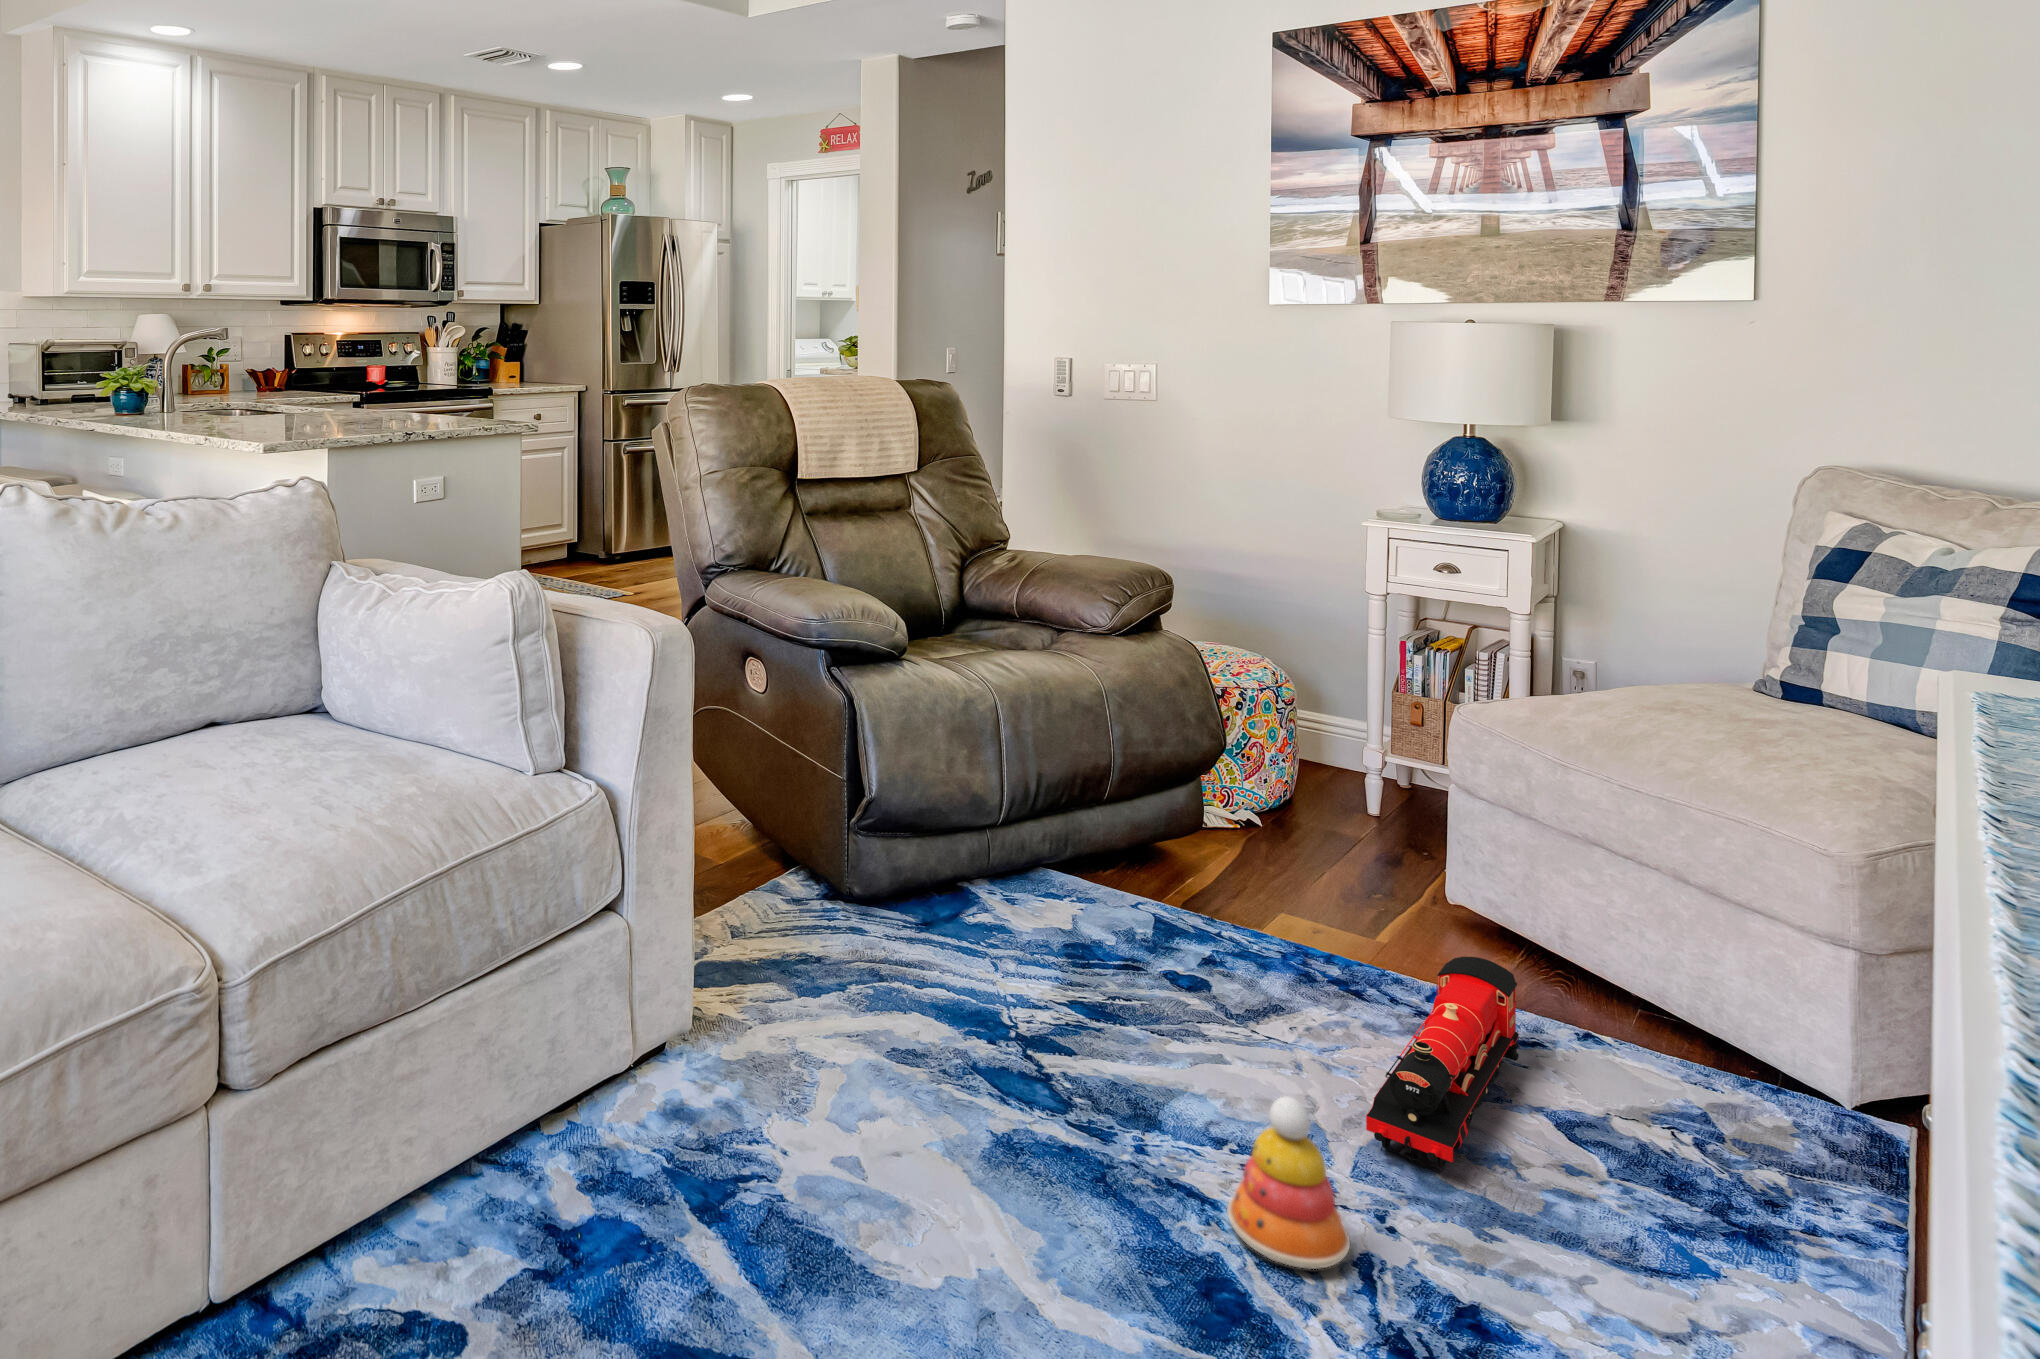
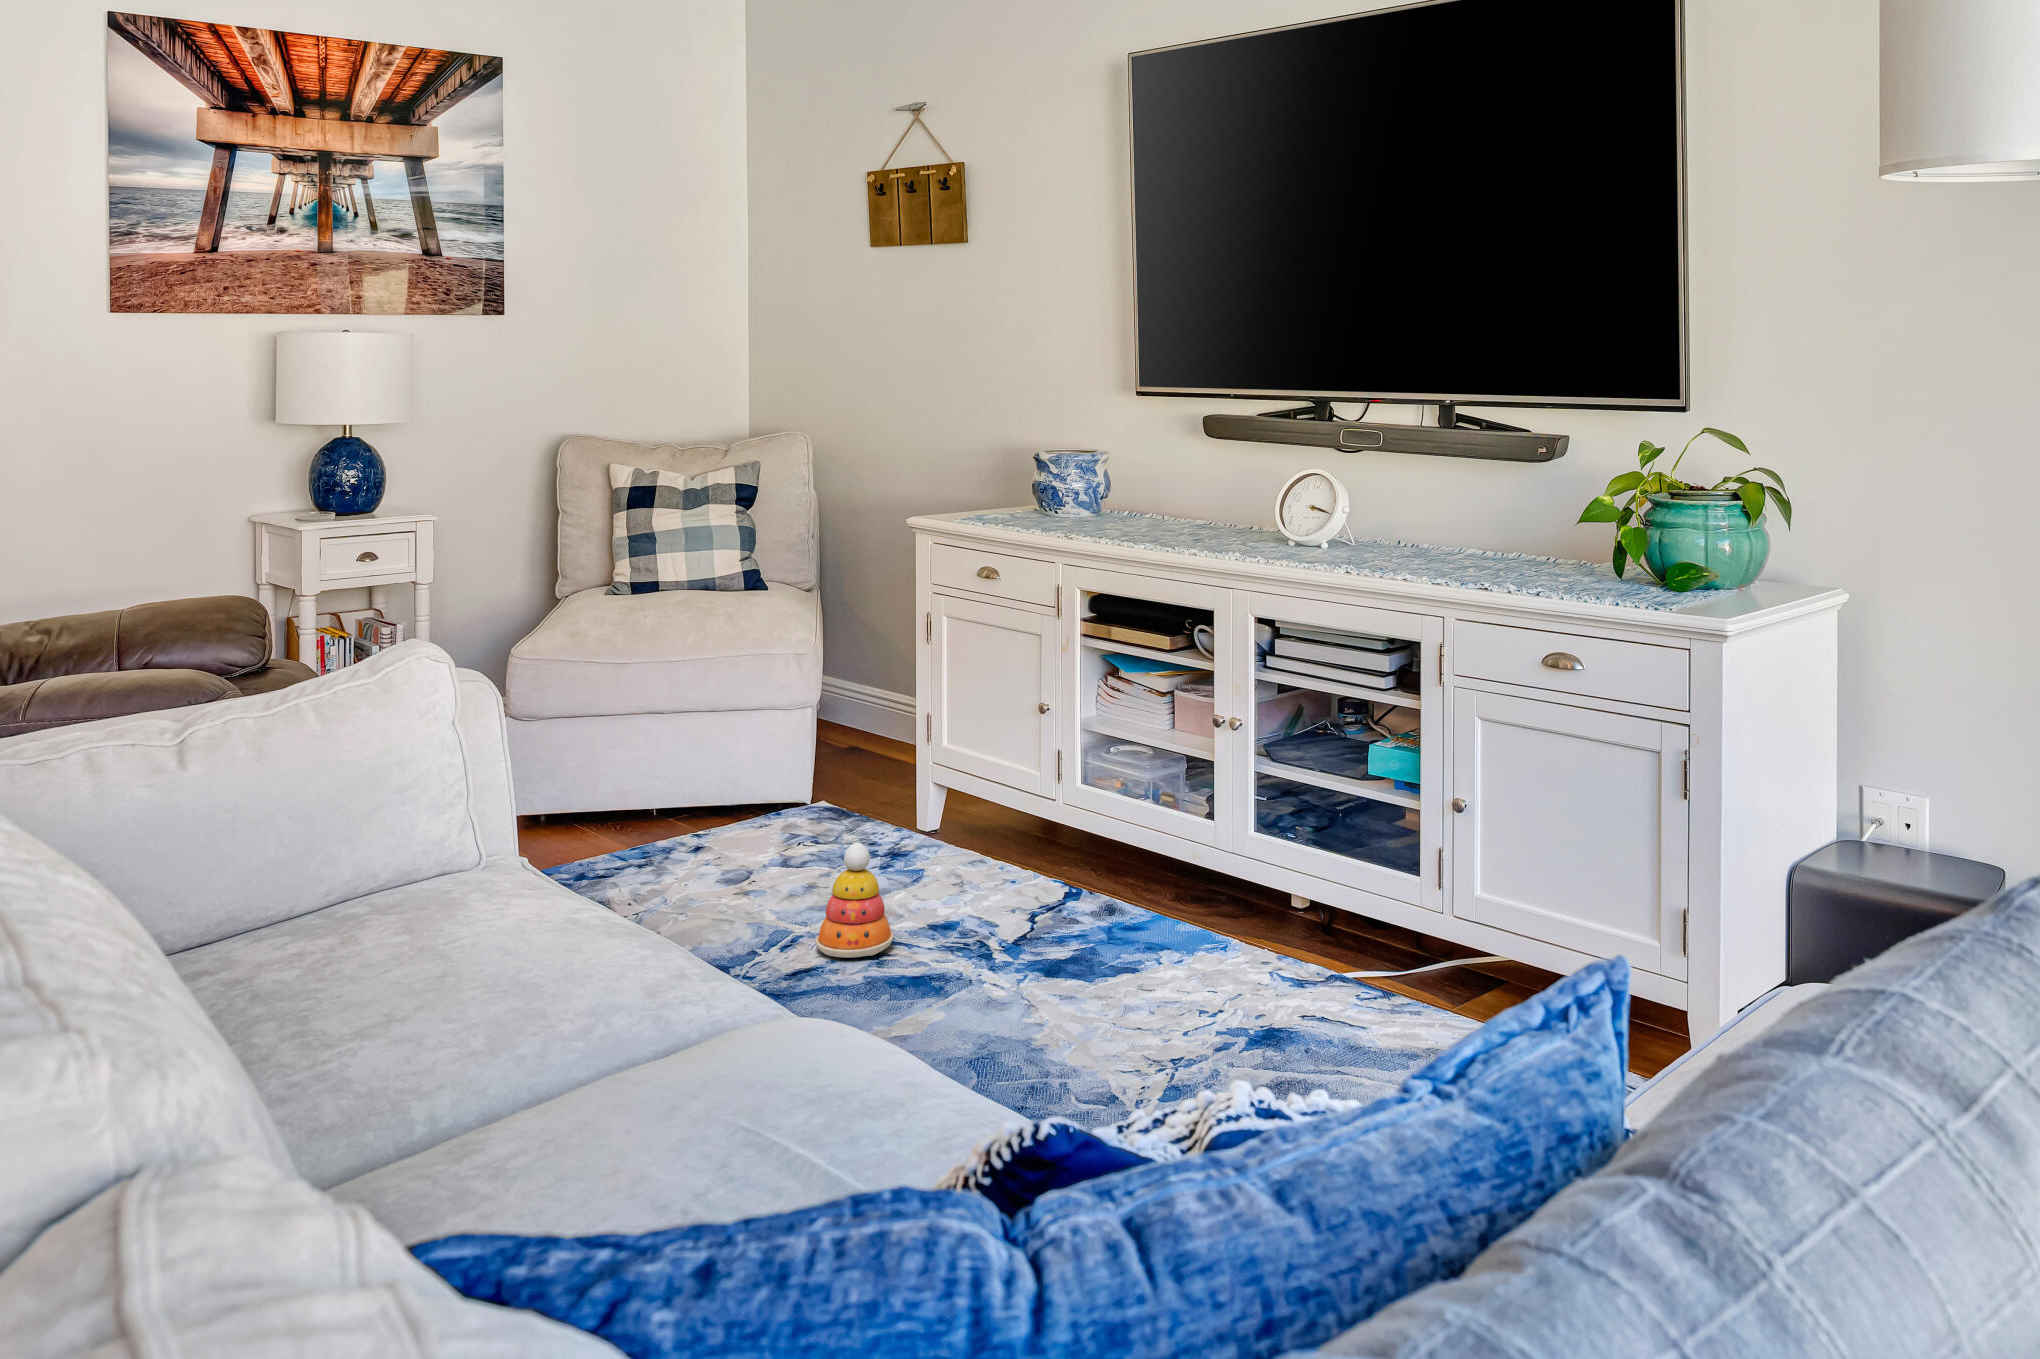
toy train: present [1366,957,1519,1173] -> none [681,788,828,905]

